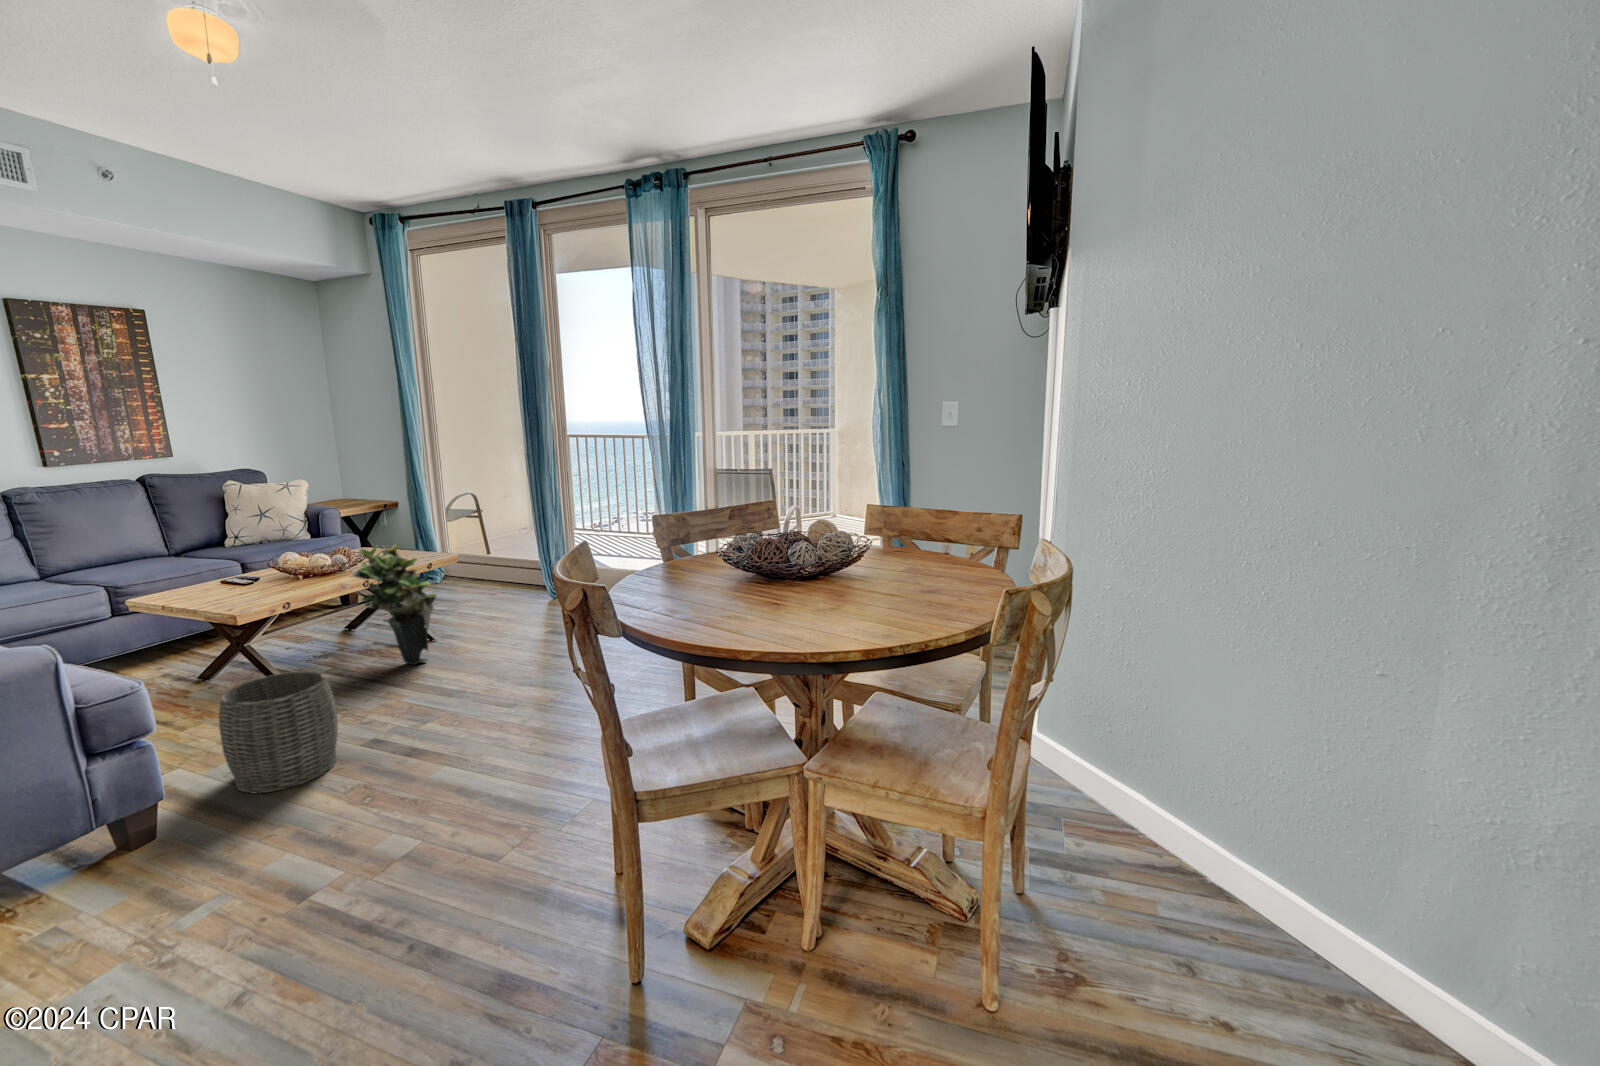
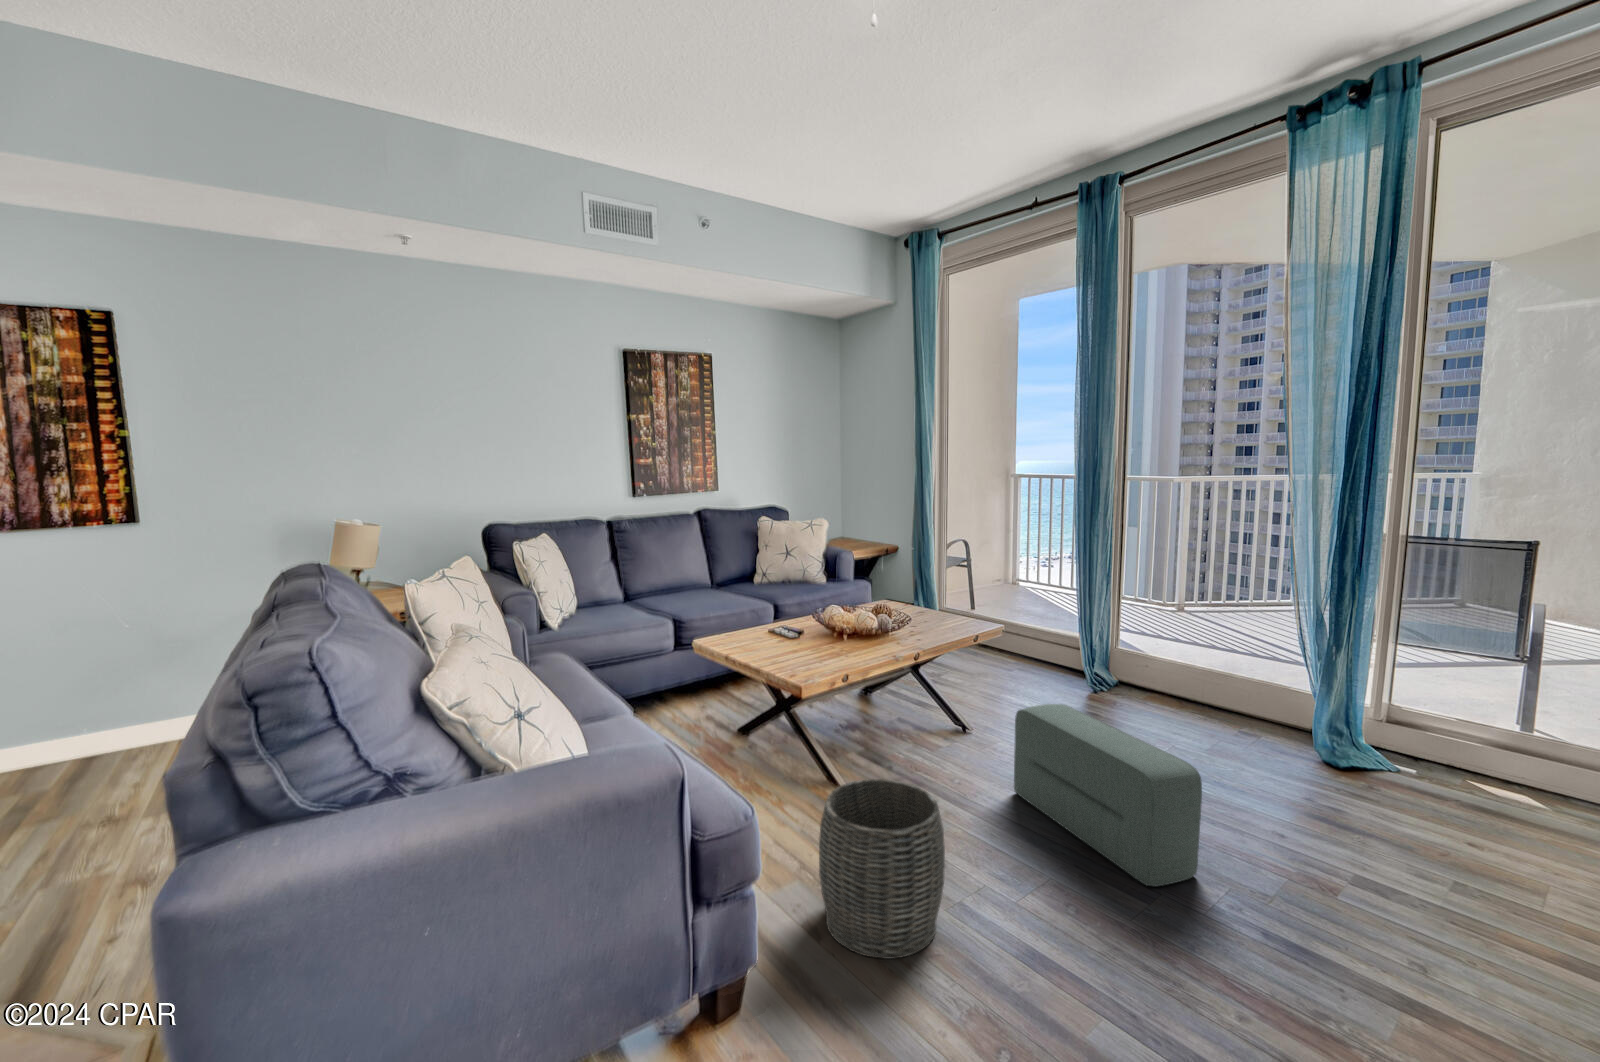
potted plant: present [353,544,436,665] -> none [907,605,995,768]
pouf: none [441,604,548,705] -> present [1014,704,1202,886]

